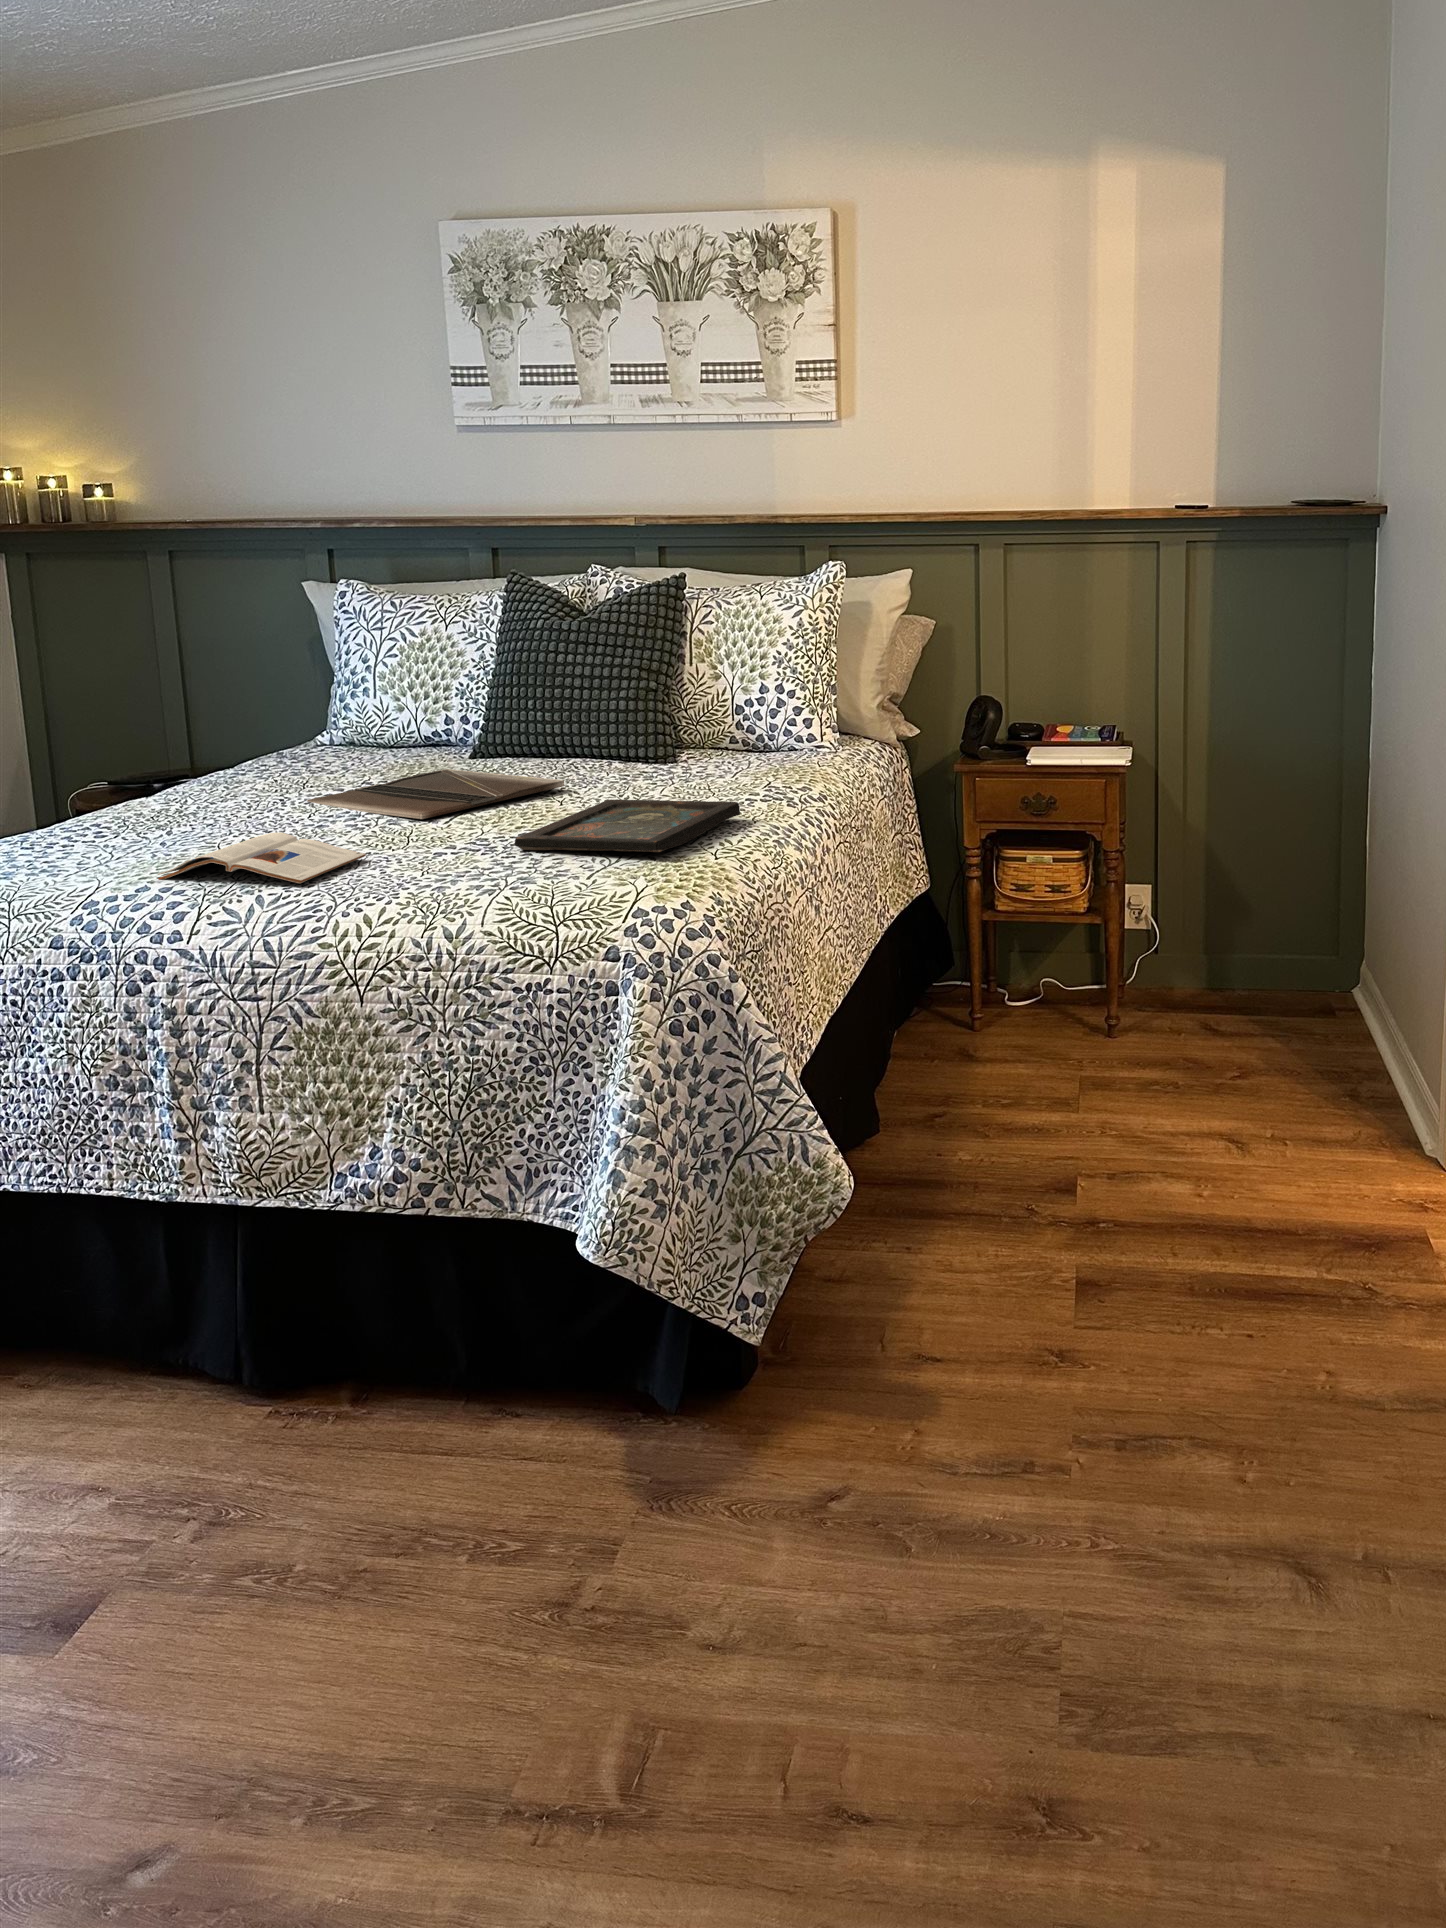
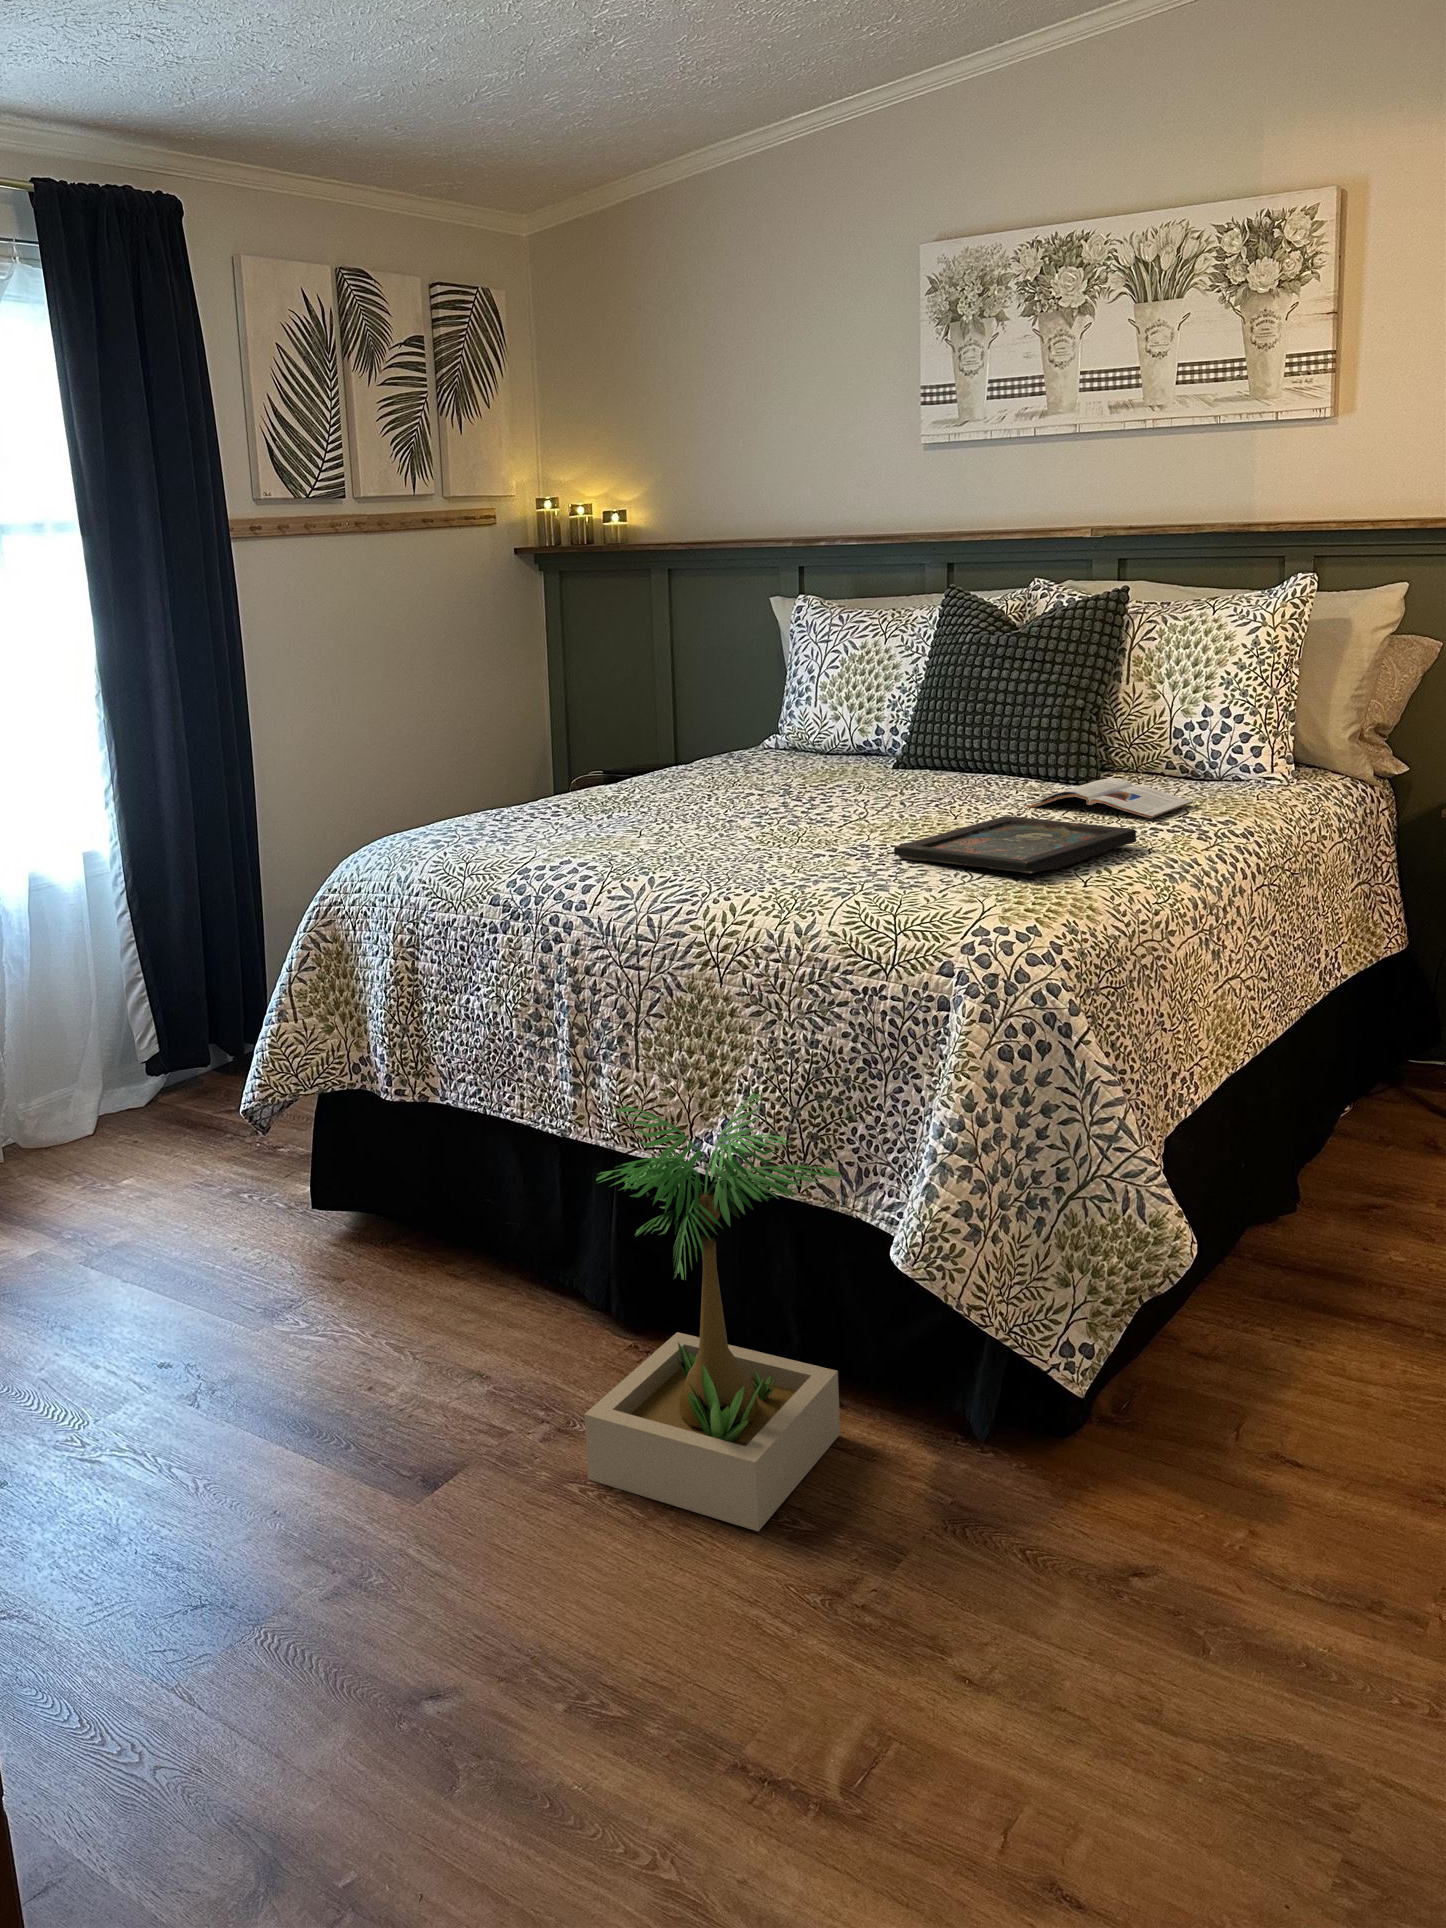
laptop: present [307,769,565,819] -> none [729,774,972,821]
magazine: present [158,832,366,883] -> present [1027,778,1193,818]
potted plant: none [232,1102,548,1567] -> present [584,1093,841,1531]

